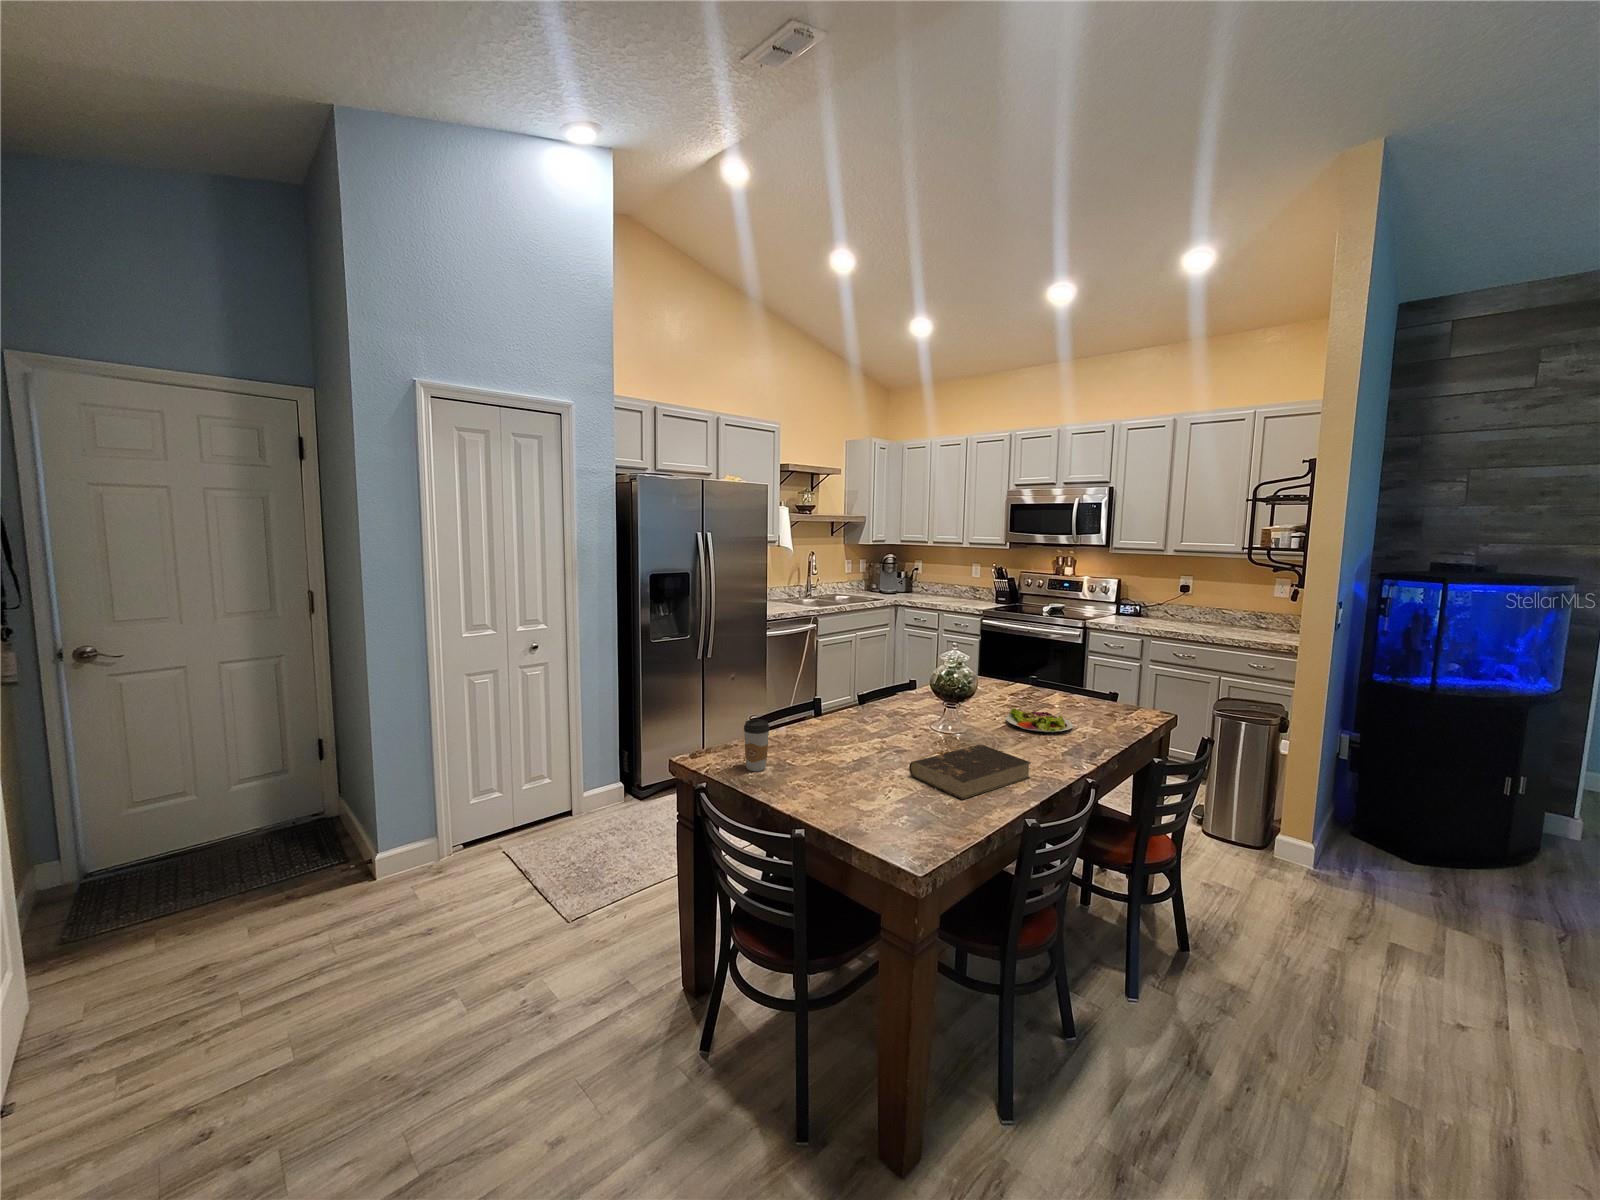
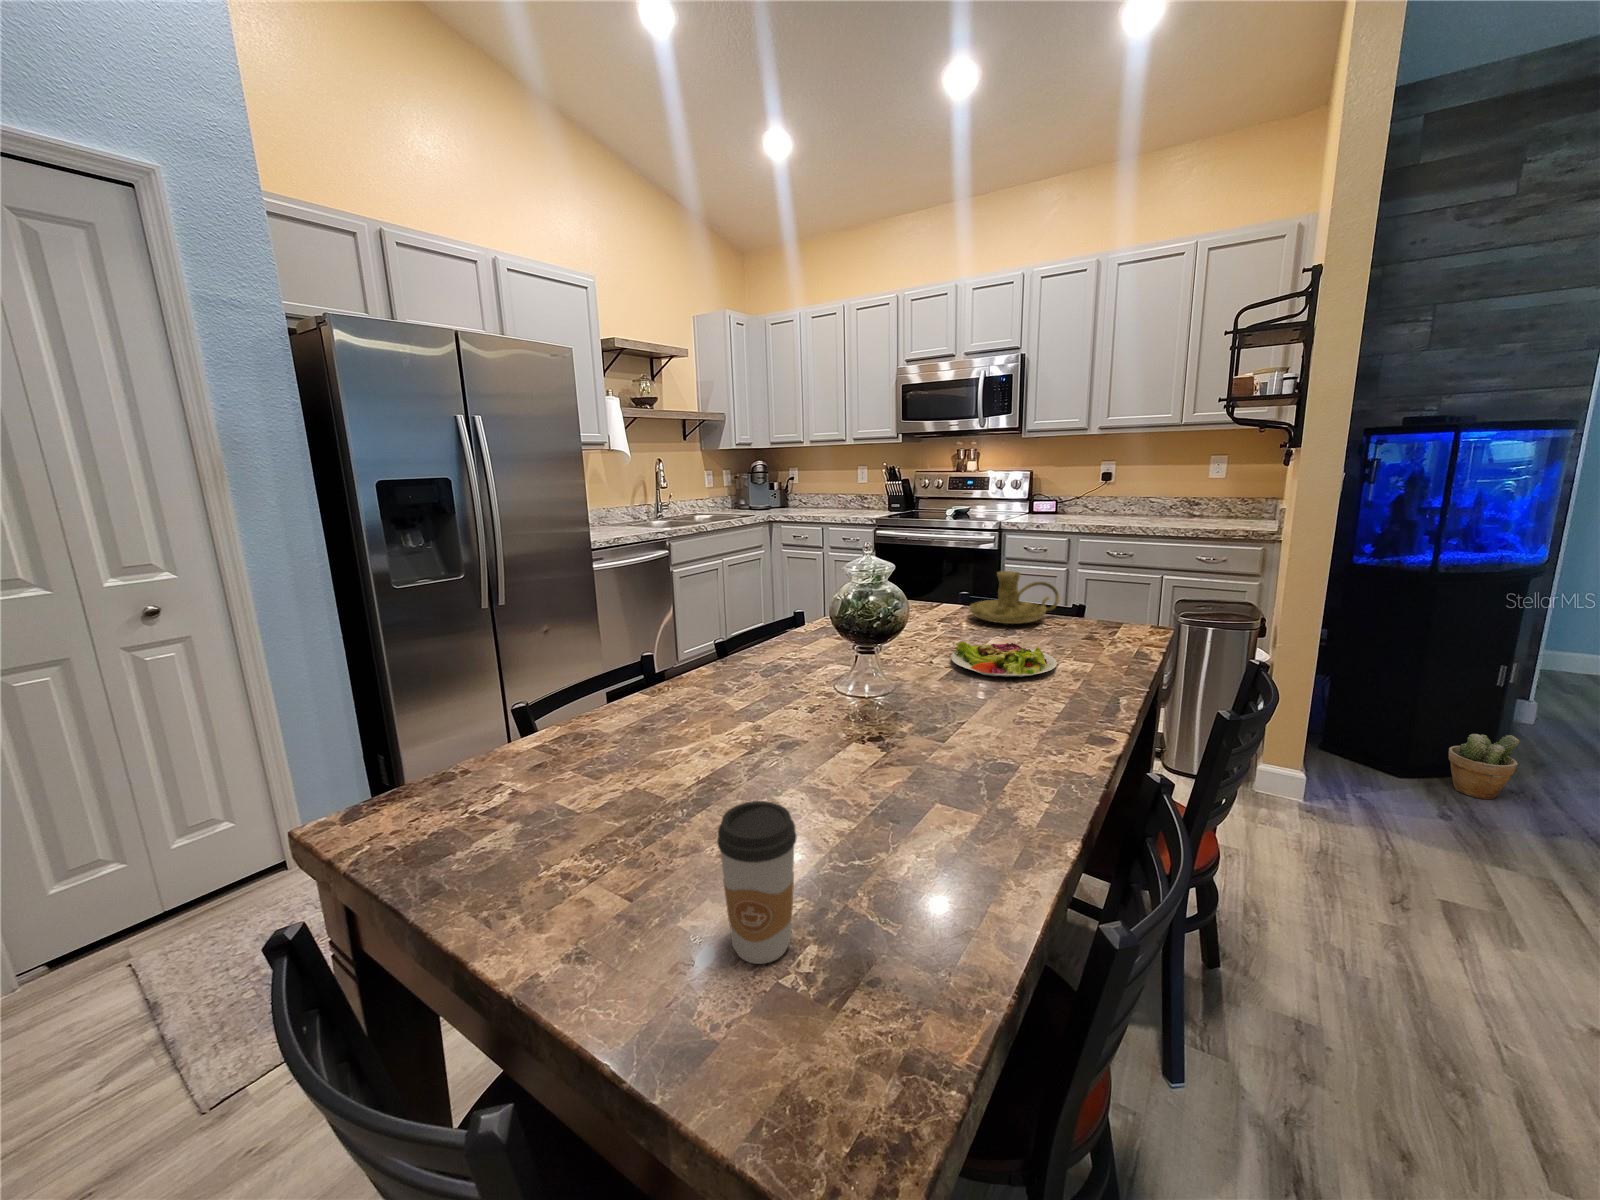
candle holder: none [1031,665,1096,701] -> present [970,571,1059,624]
coffee cup: present [744,719,770,771] -> present [717,801,797,964]
book: present [909,745,1031,799] -> none [809,719,1043,867]
potted plant: none [1456,832,1515,889] -> present [1449,734,1519,799]

